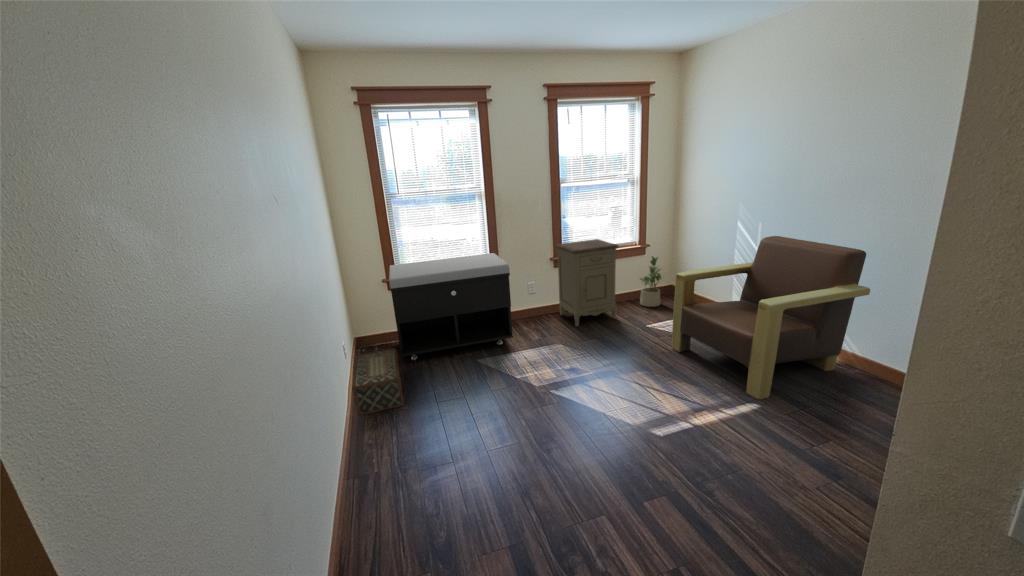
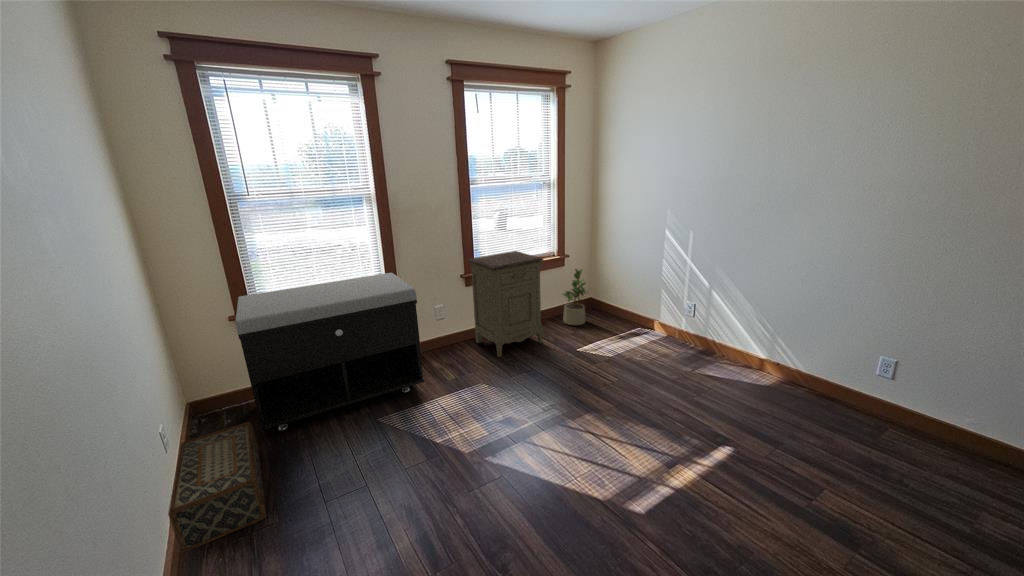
armchair: present [672,236,870,399] -> none [614,245,819,438]

